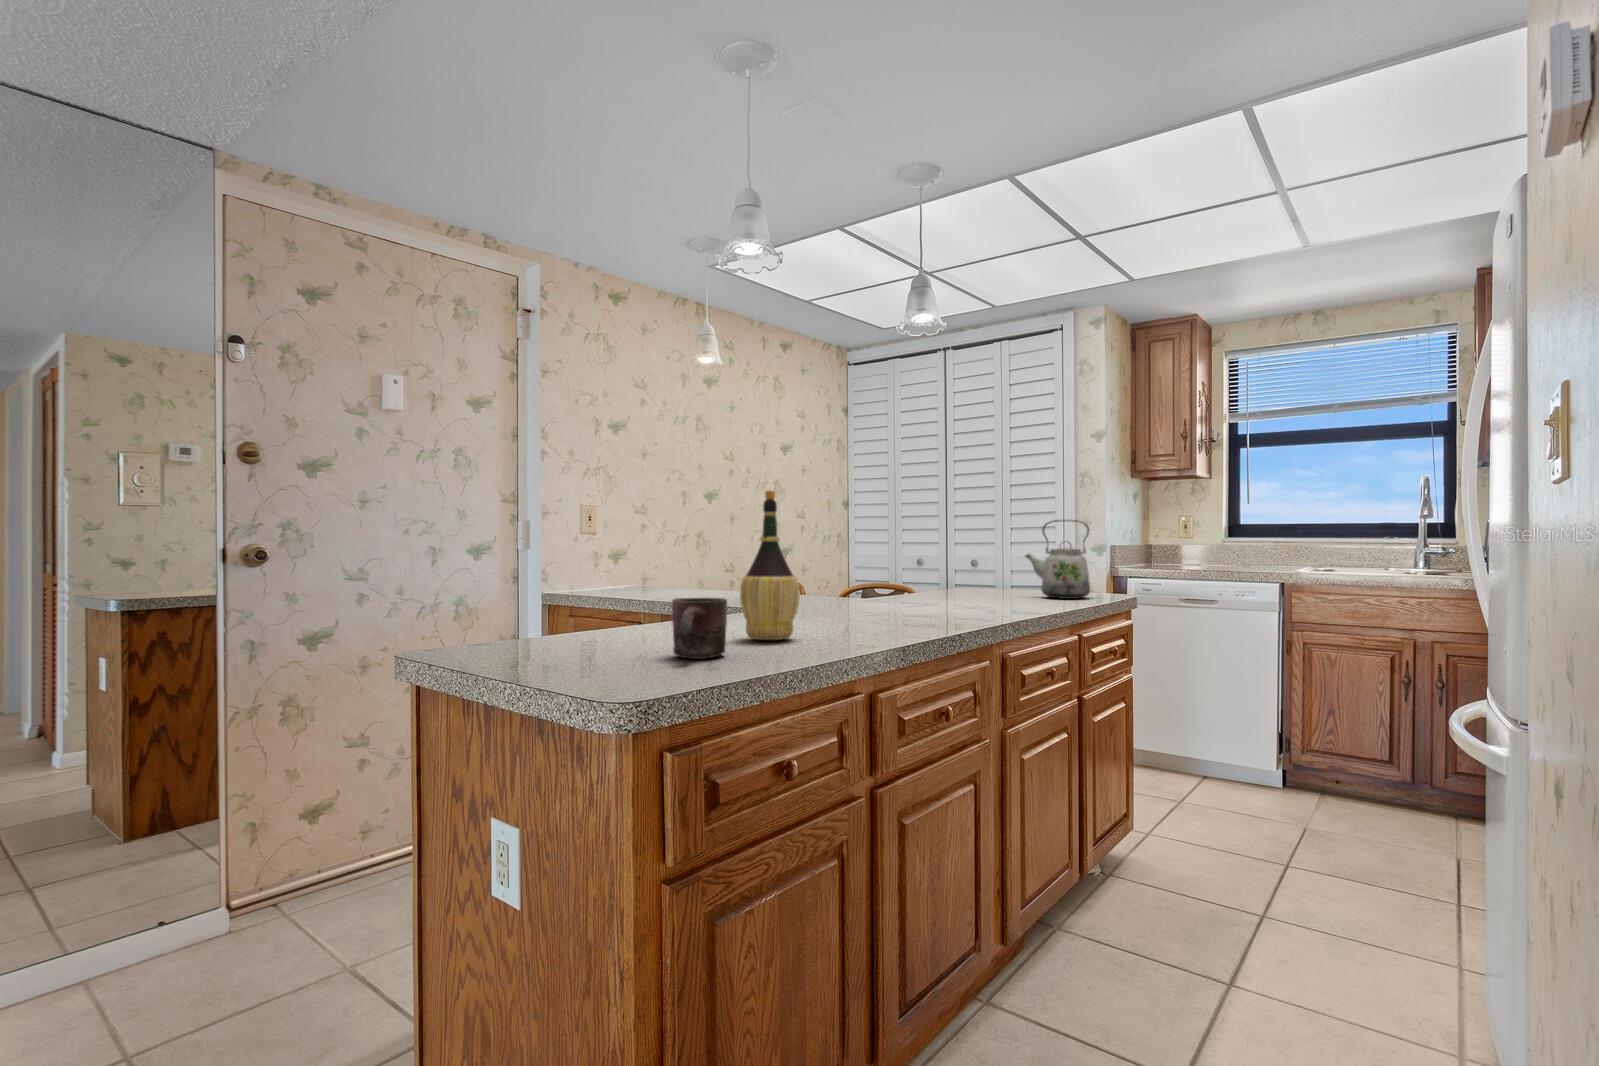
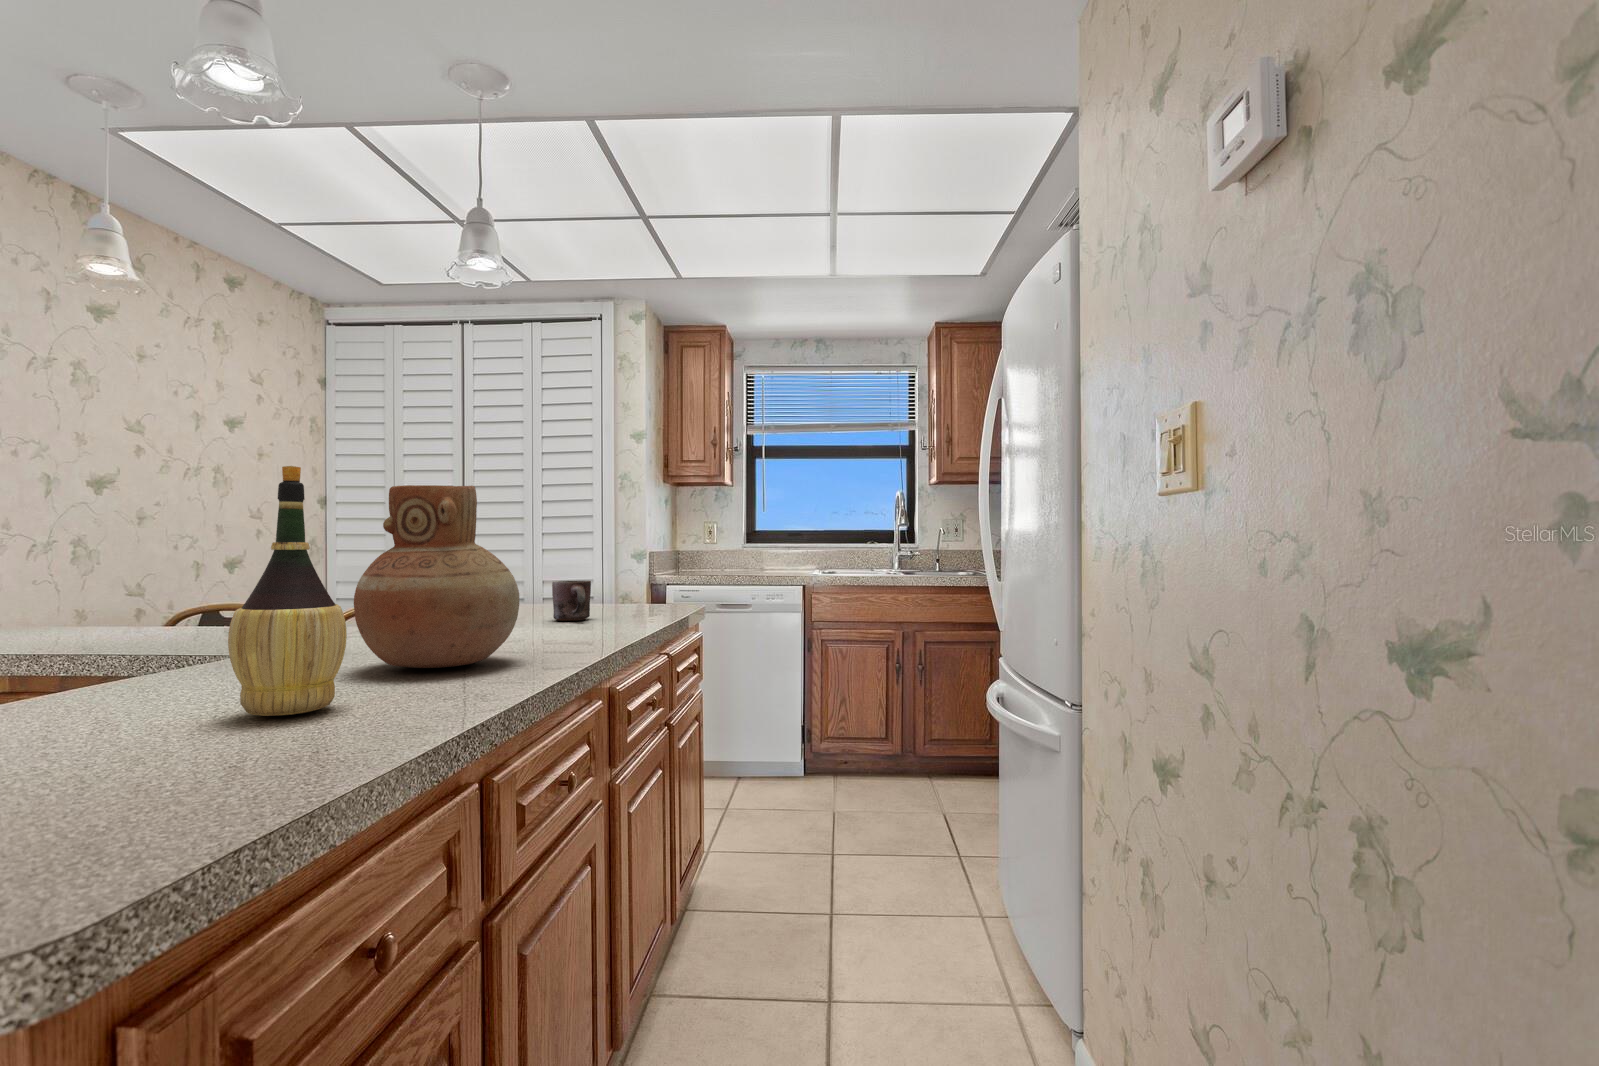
vase: none [817,496,923,624] -> present [354,485,519,668]
kettle: present [1025,520,1090,599] -> none [596,524,669,612]
mug: present [672,598,727,659] -> present [552,581,591,621]

